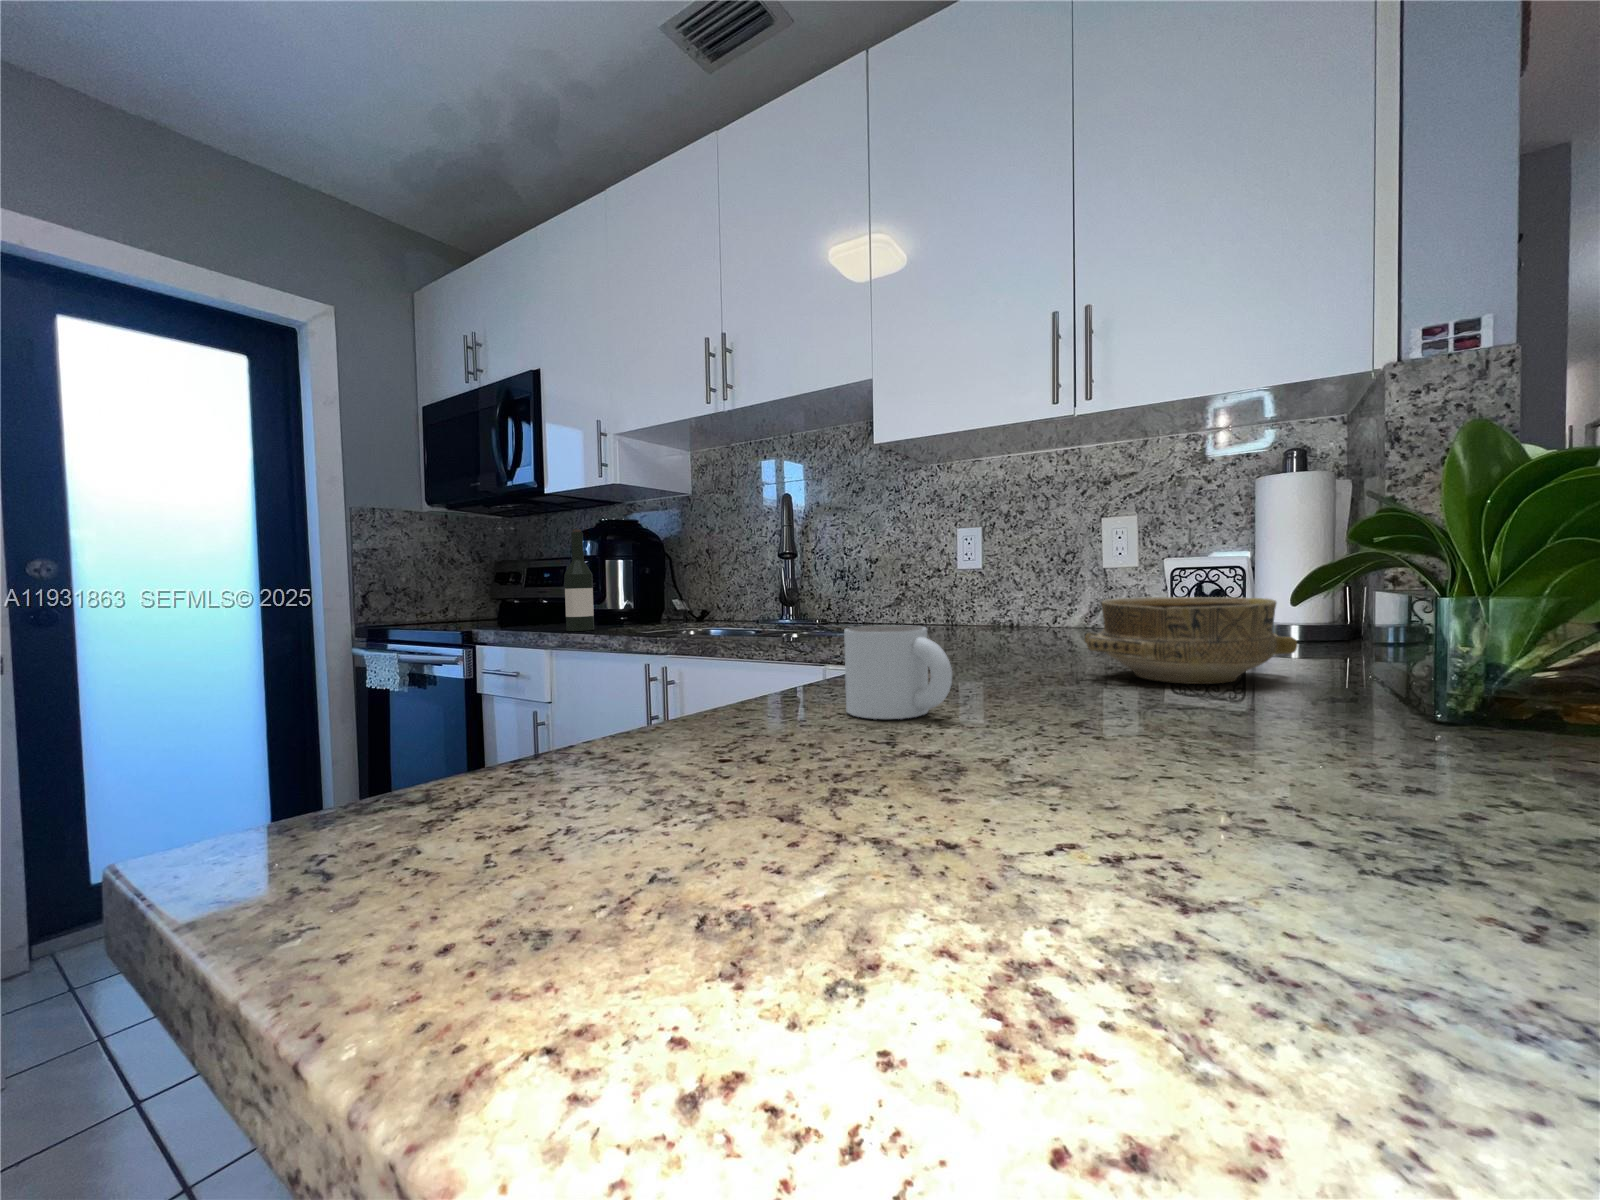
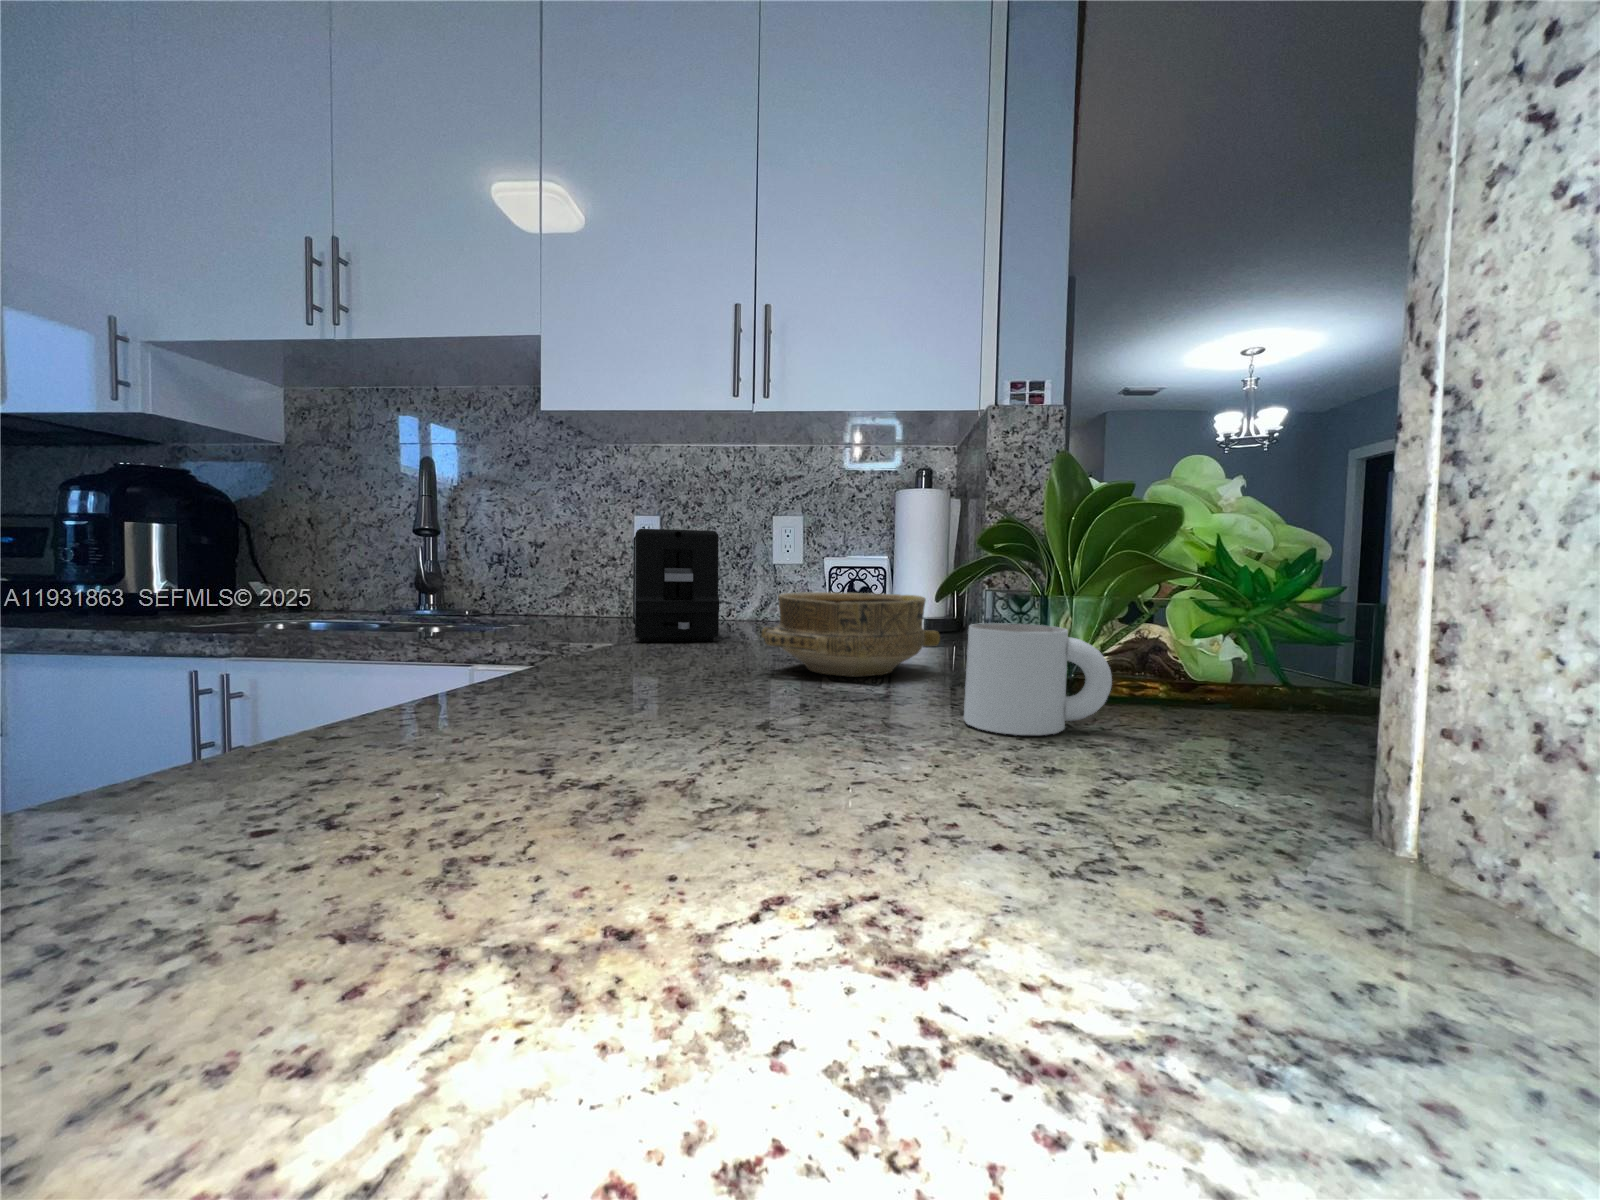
wine bottle: present [564,529,594,631] -> none [55,477,113,624]
toaster: none [960,540,1044,647] -> present [633,529,719,642]
mug: present [844,625,952,719] -> present [964,623,1112,735]

